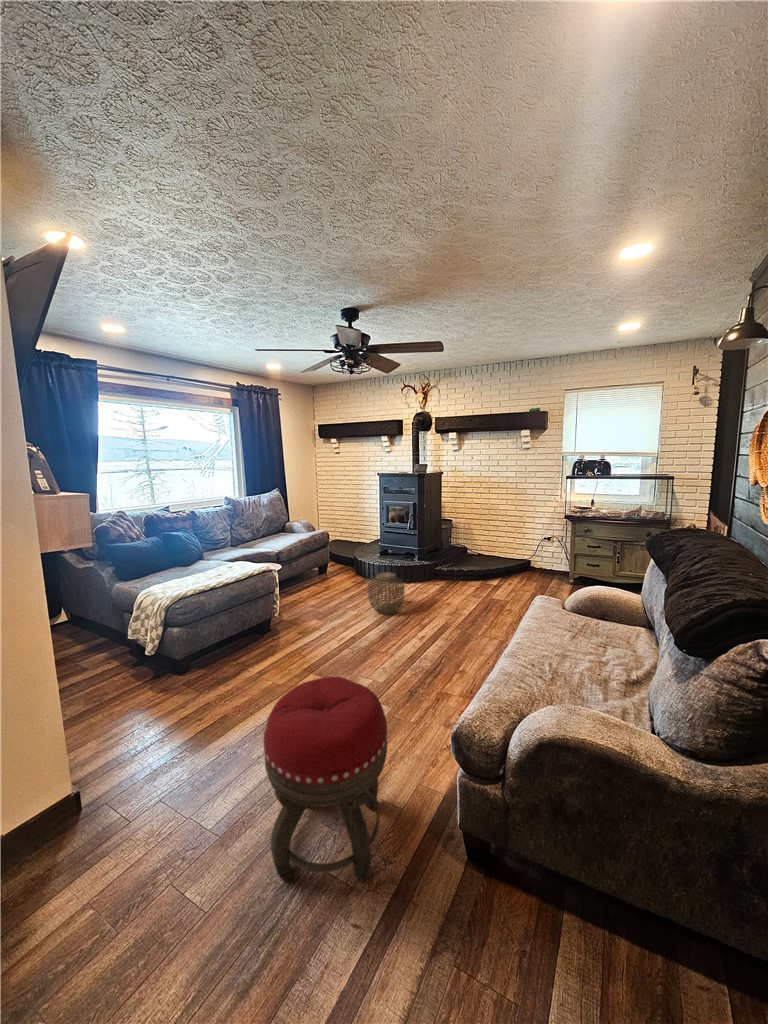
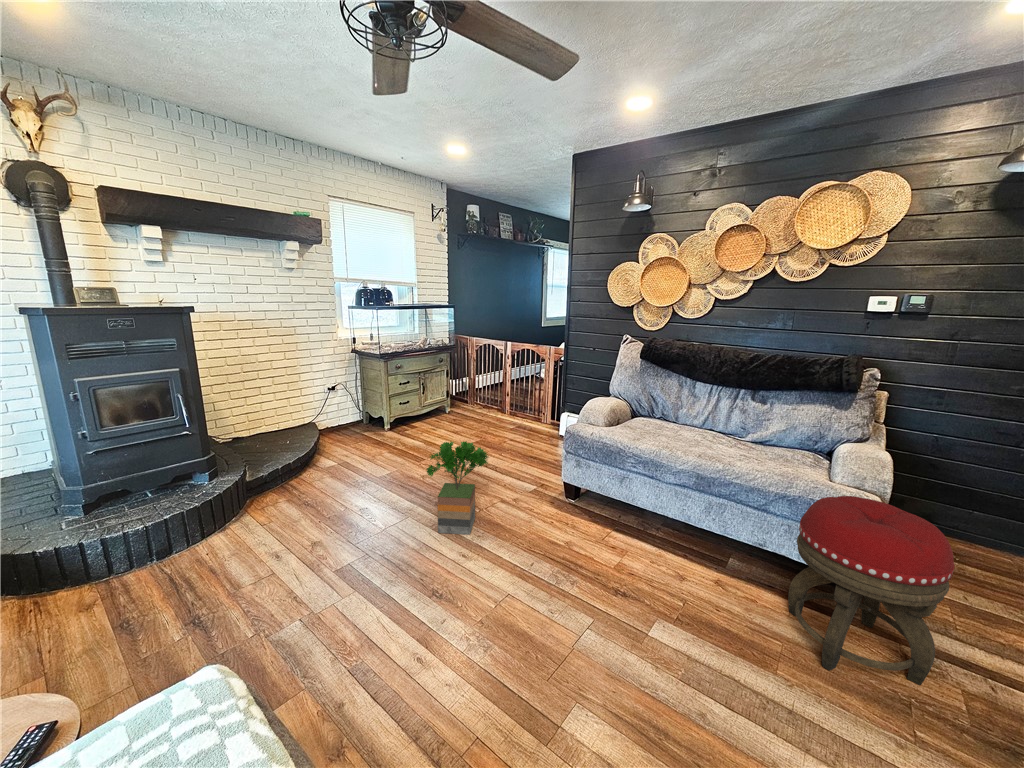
potted tree: none [419,571,464,638] -> present [427,441,488,535]
woven basket: present [368,572,404,615] -> none [304,490,379,574]

